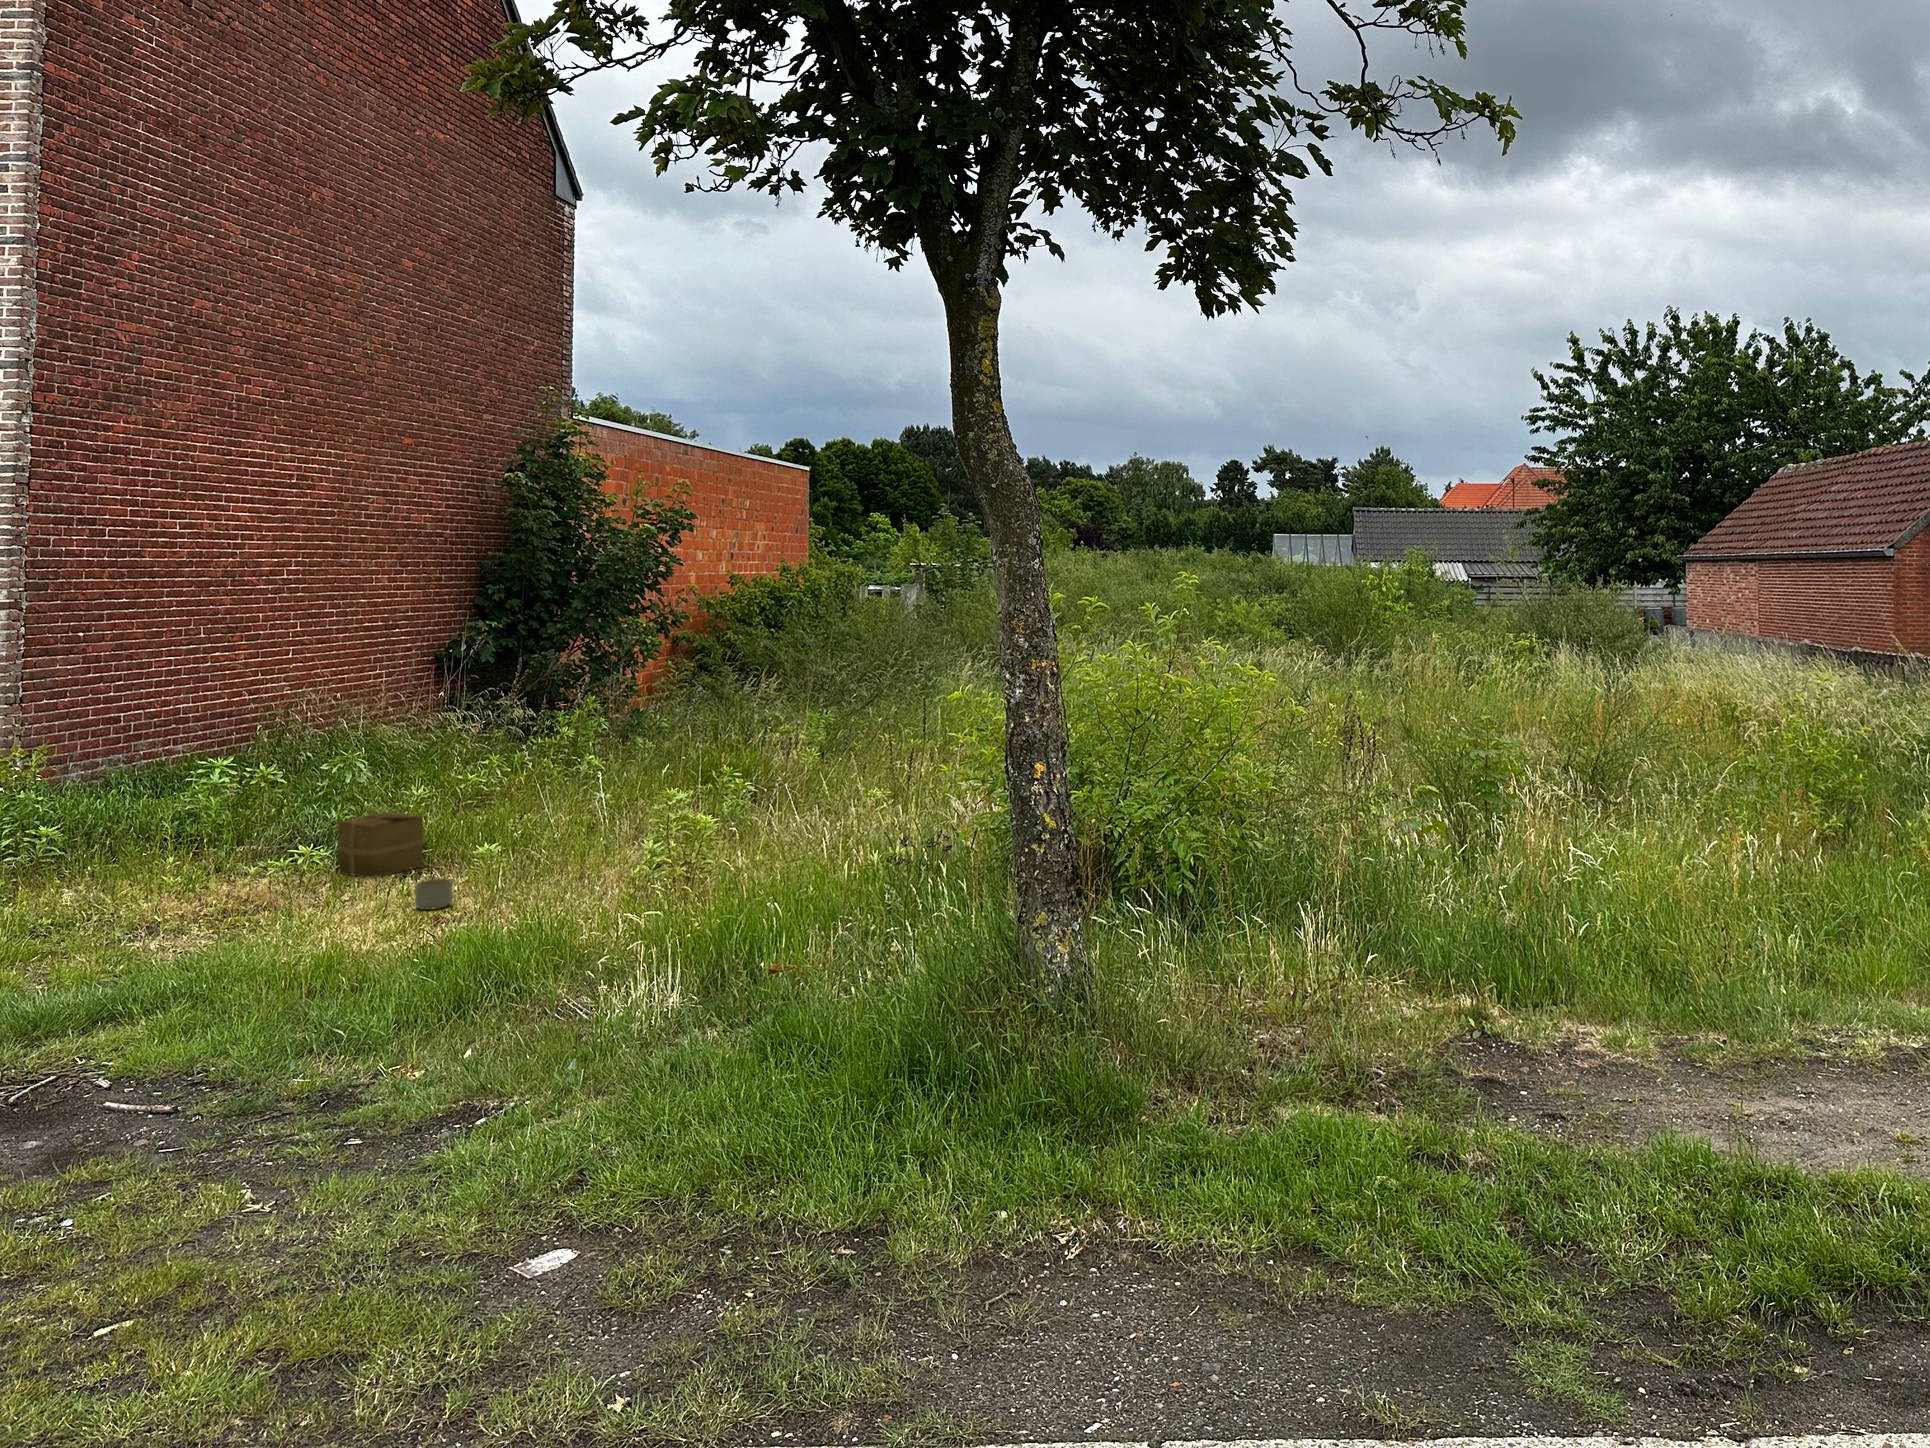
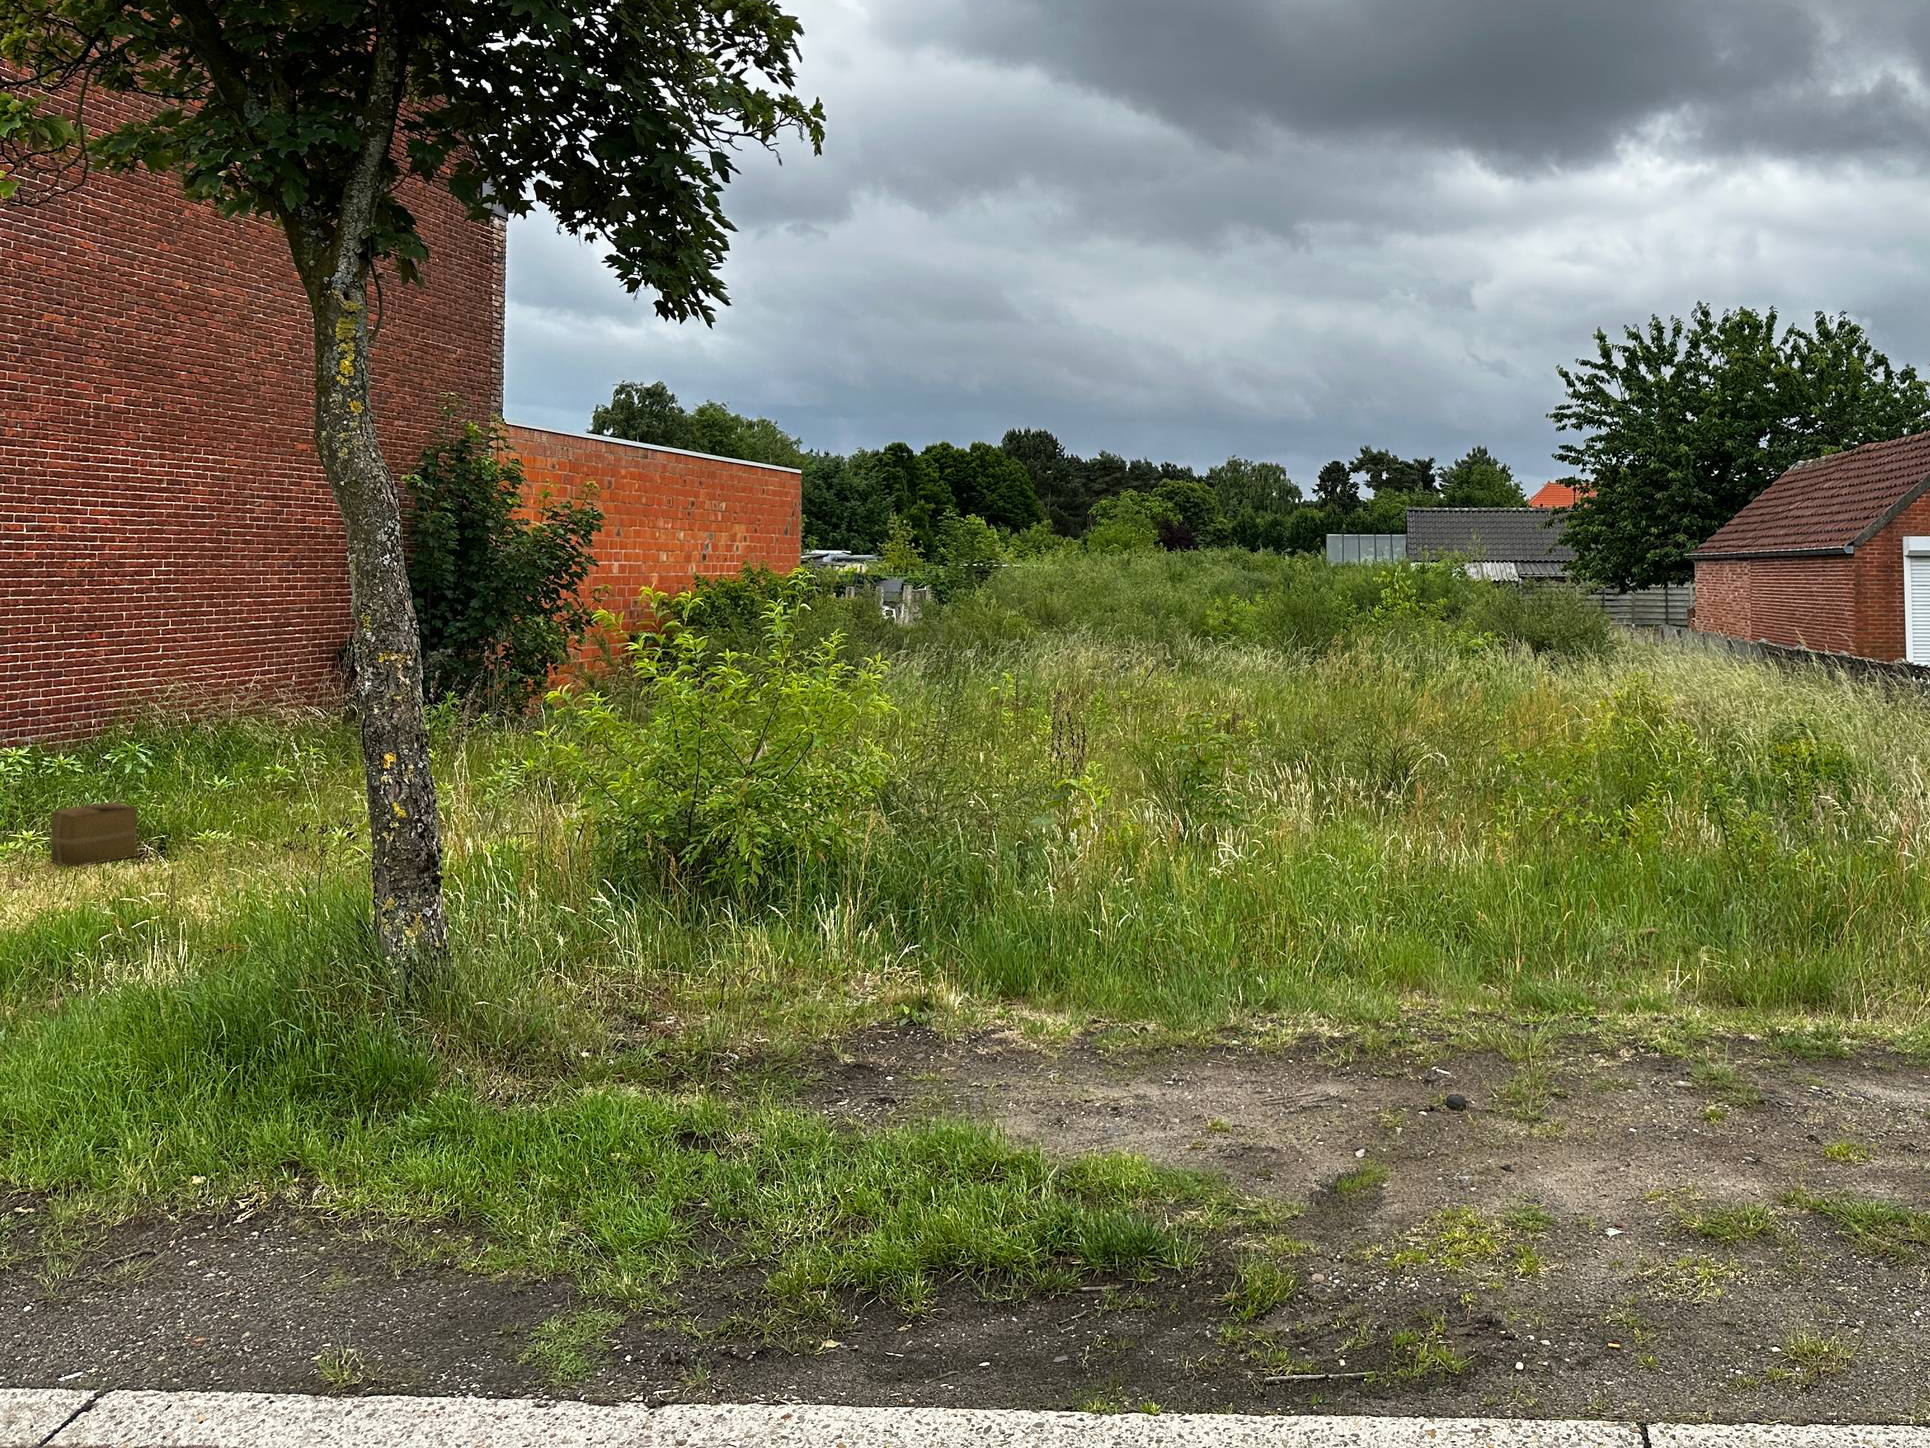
planter: present [415,878,452,910] -> none [67,868,108,899]

